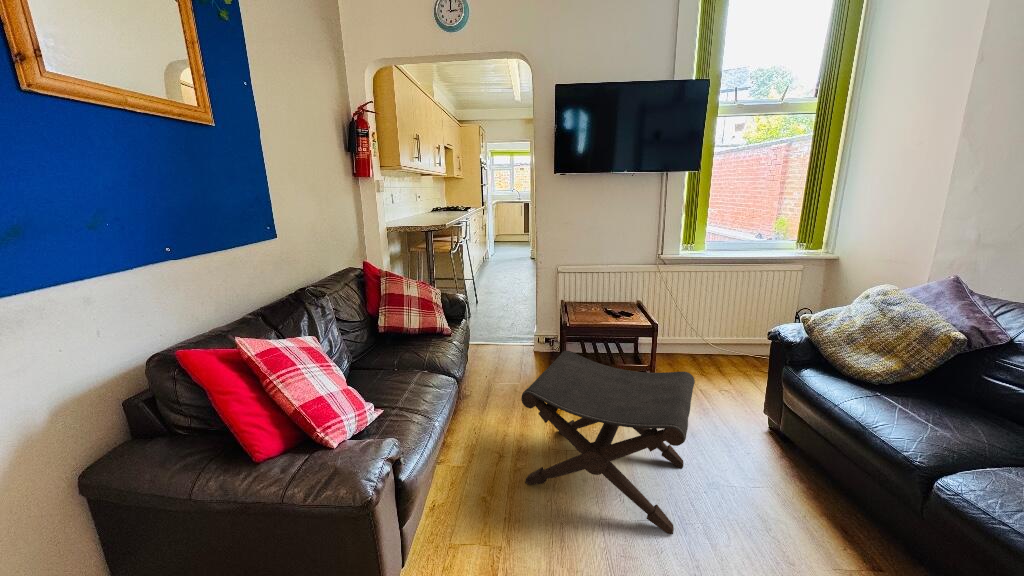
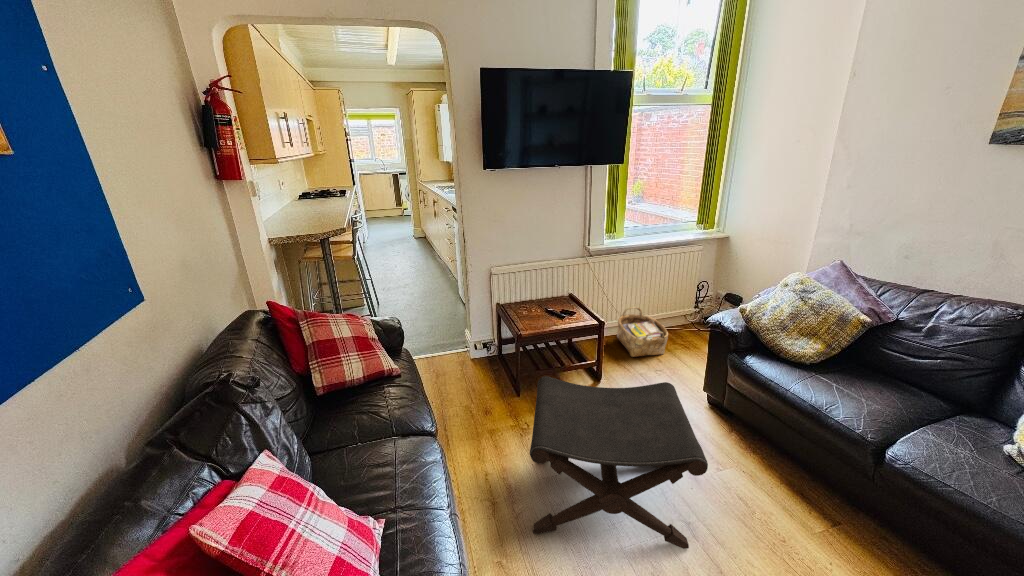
woven basket: none [688,324,743,377] -> present [617,307,668,357]

